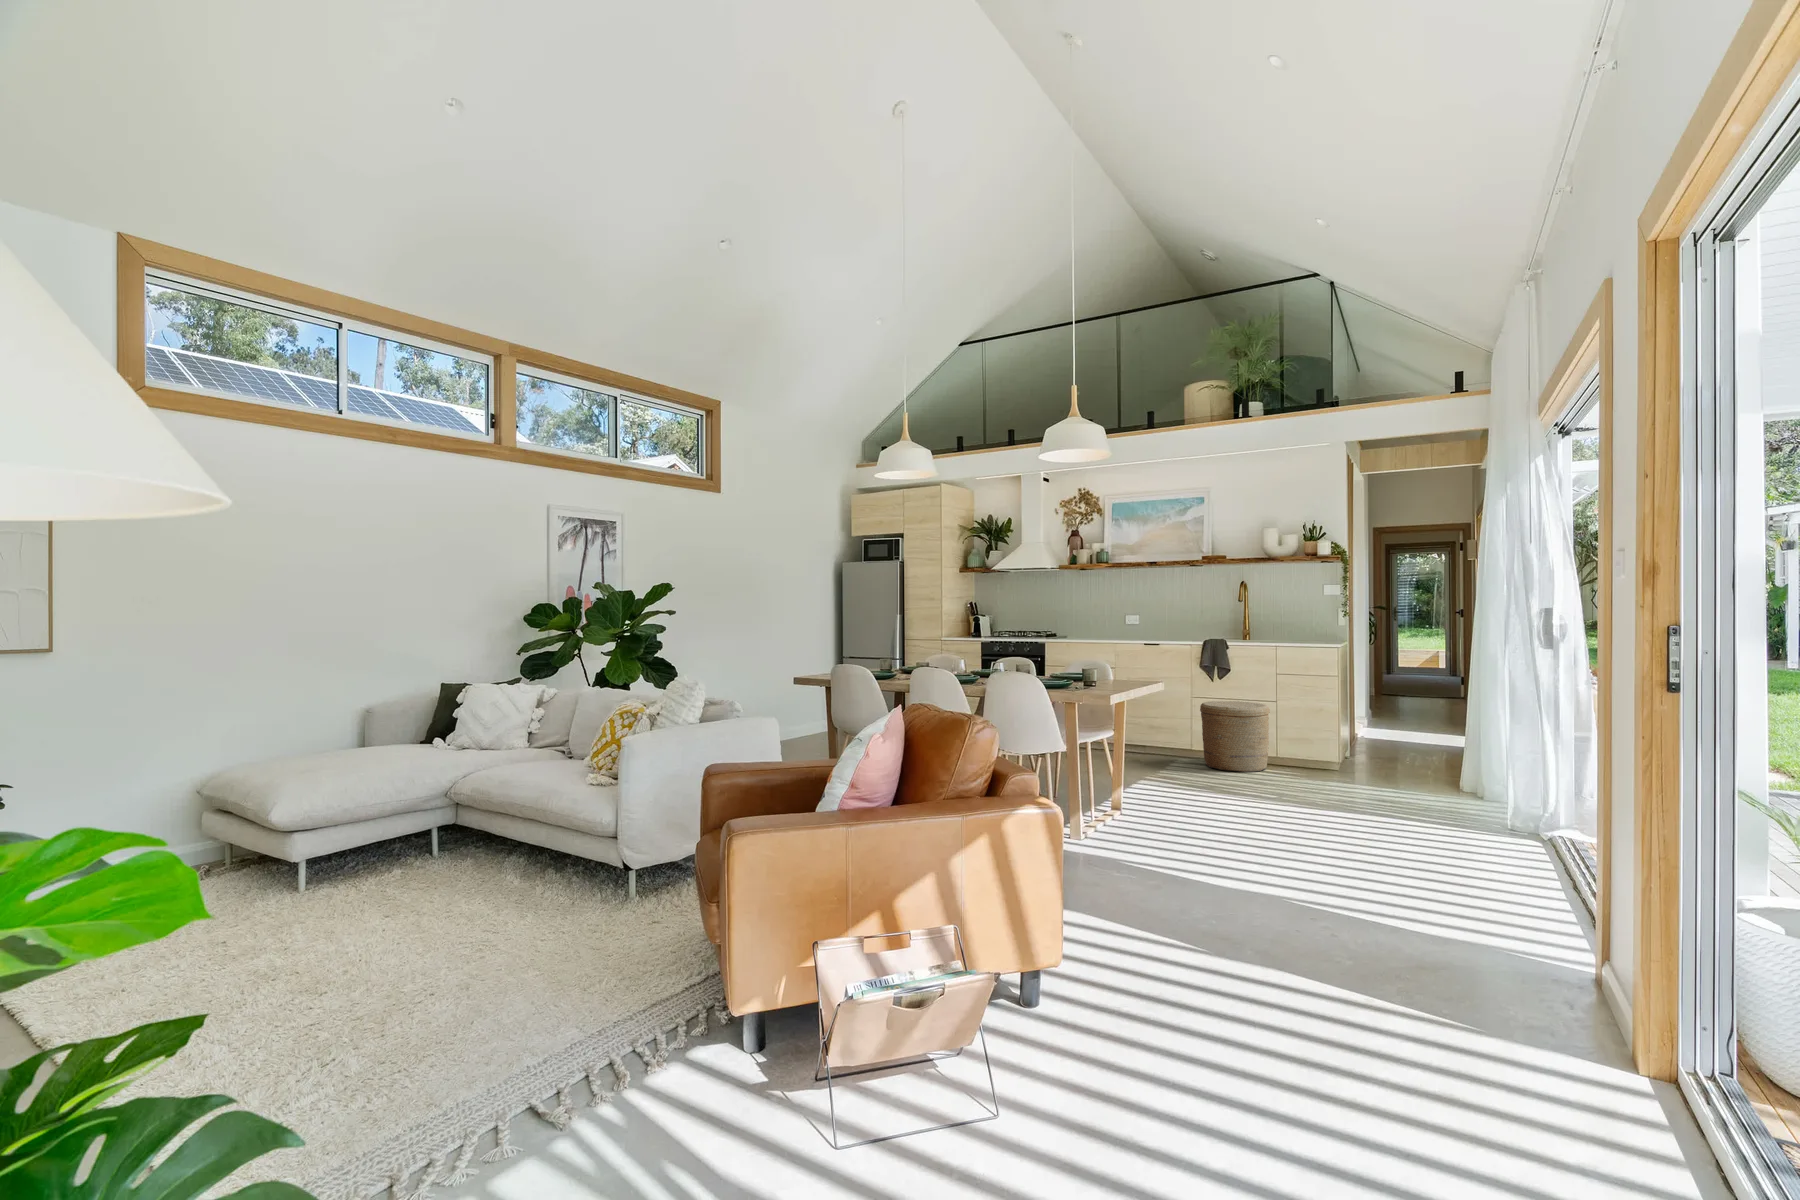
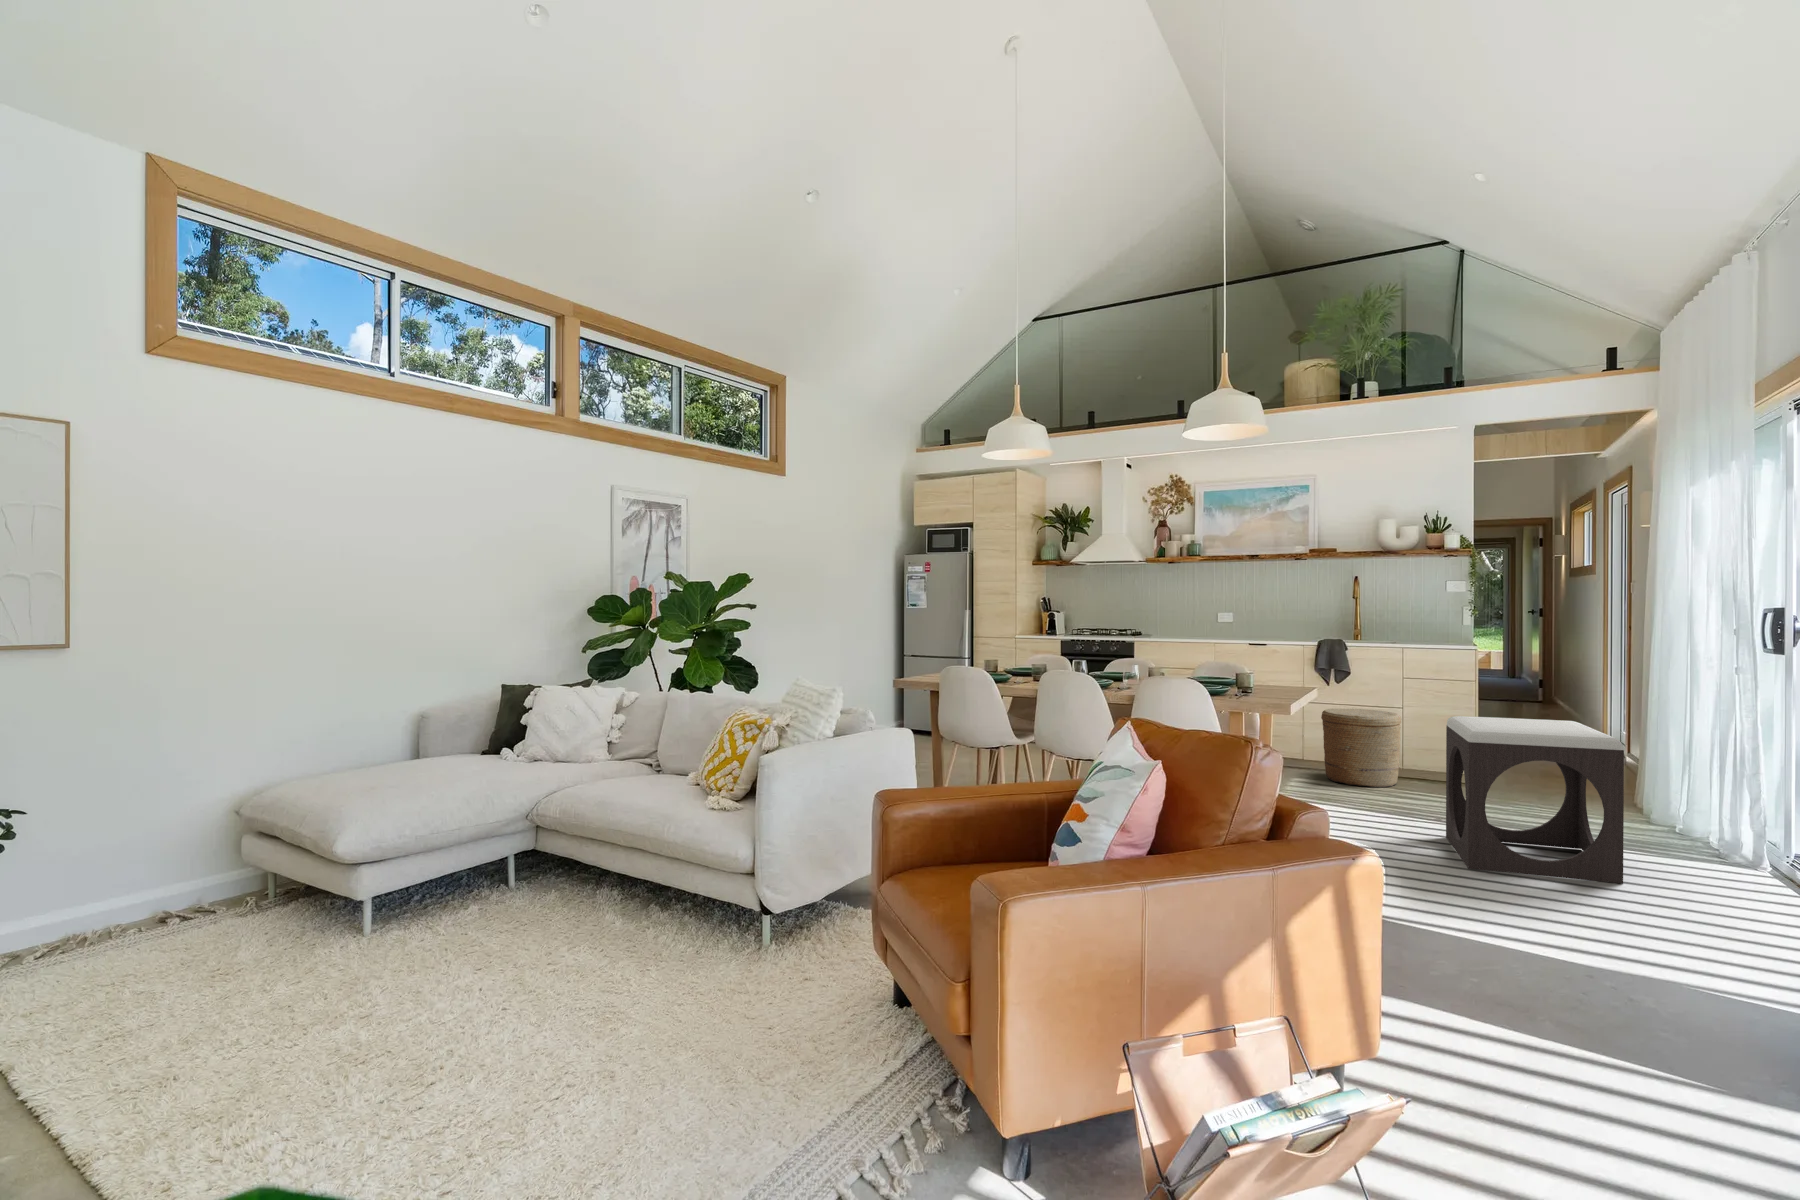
footstool: none [1273,705,1402,850] -> present [1446,716,1624,884]

